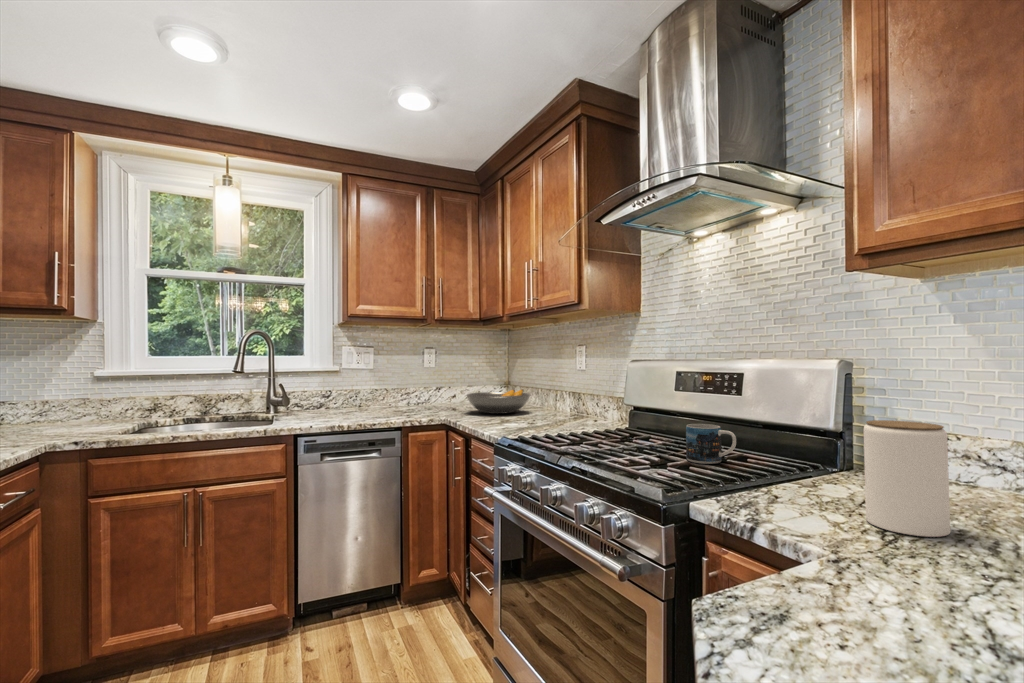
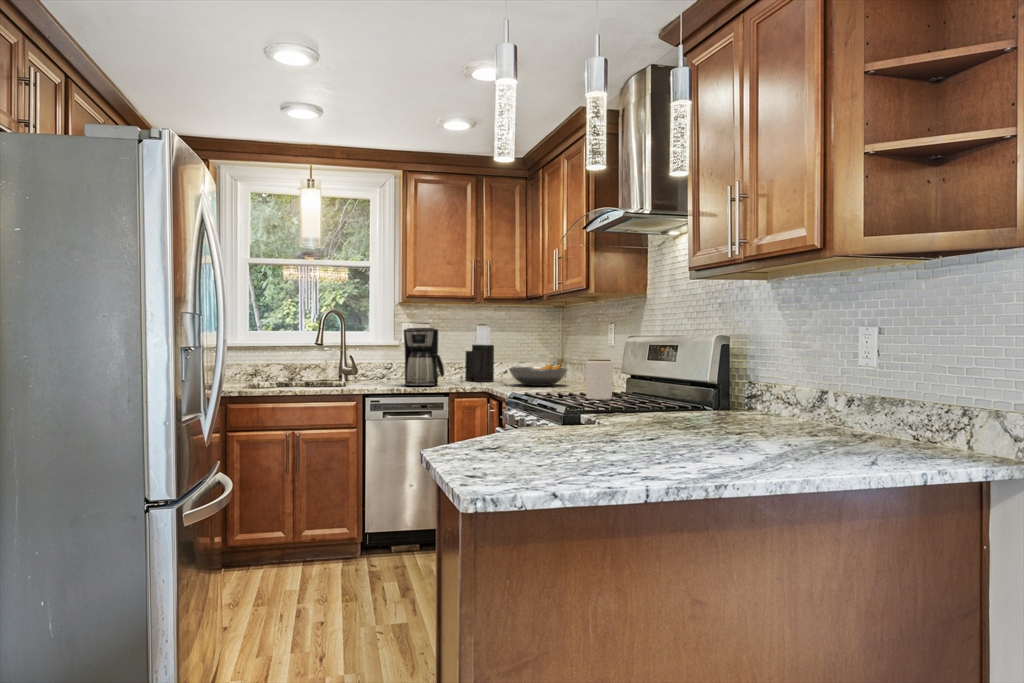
knife block: none [412,349,444,409] -> present [465,327,494,382]
coffee maker: none [346,351,395,420] -> present [403,328,444,386]
jar: present [864,420,950,537] -> present [586,359,612,400]
mug: present [686,424,736,464] -> none [631,383,660,410]

